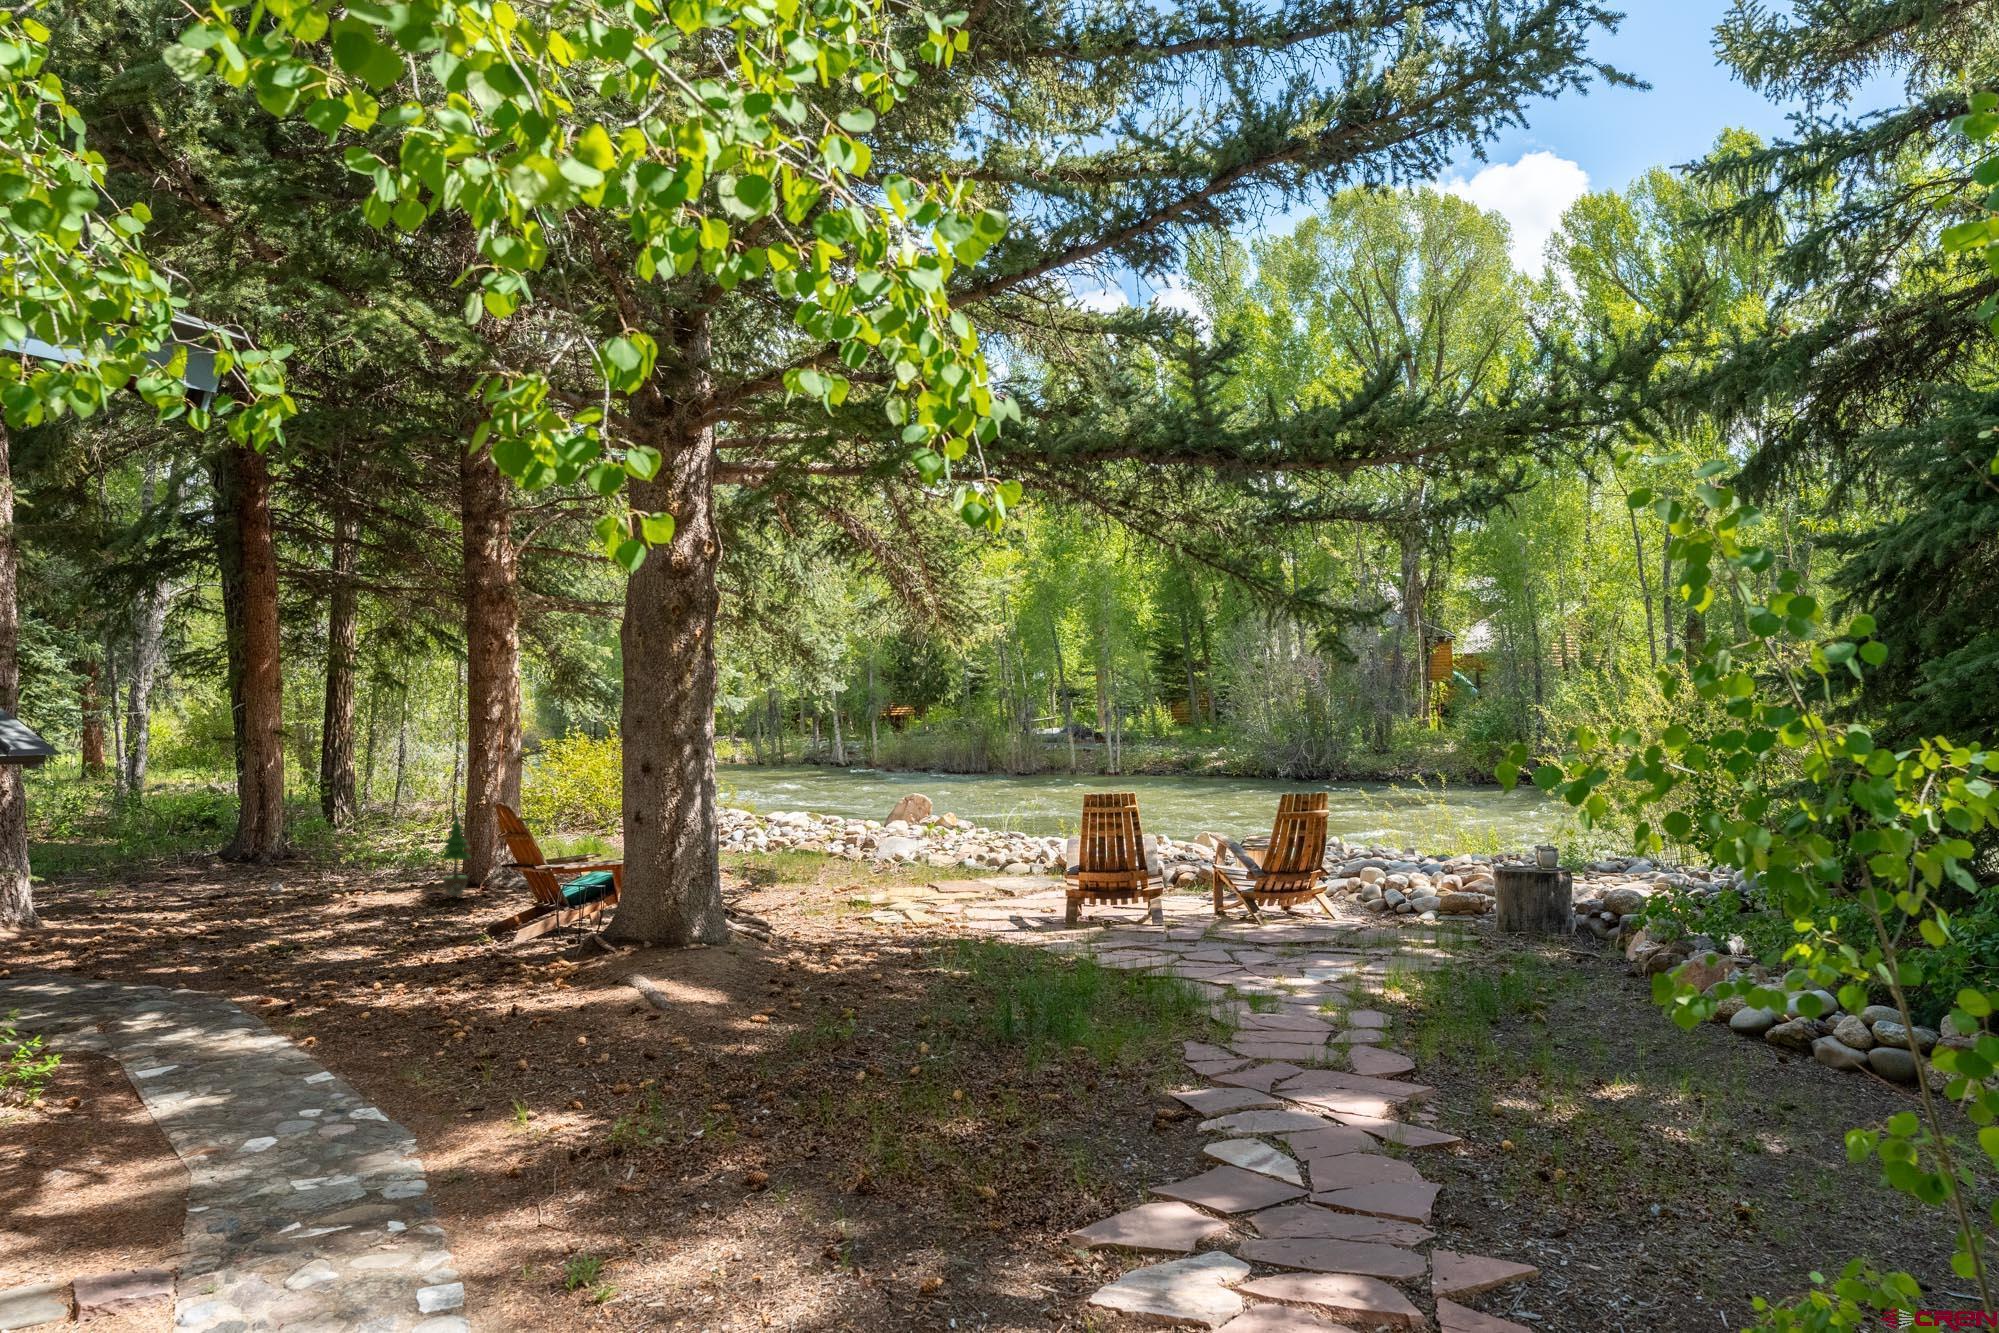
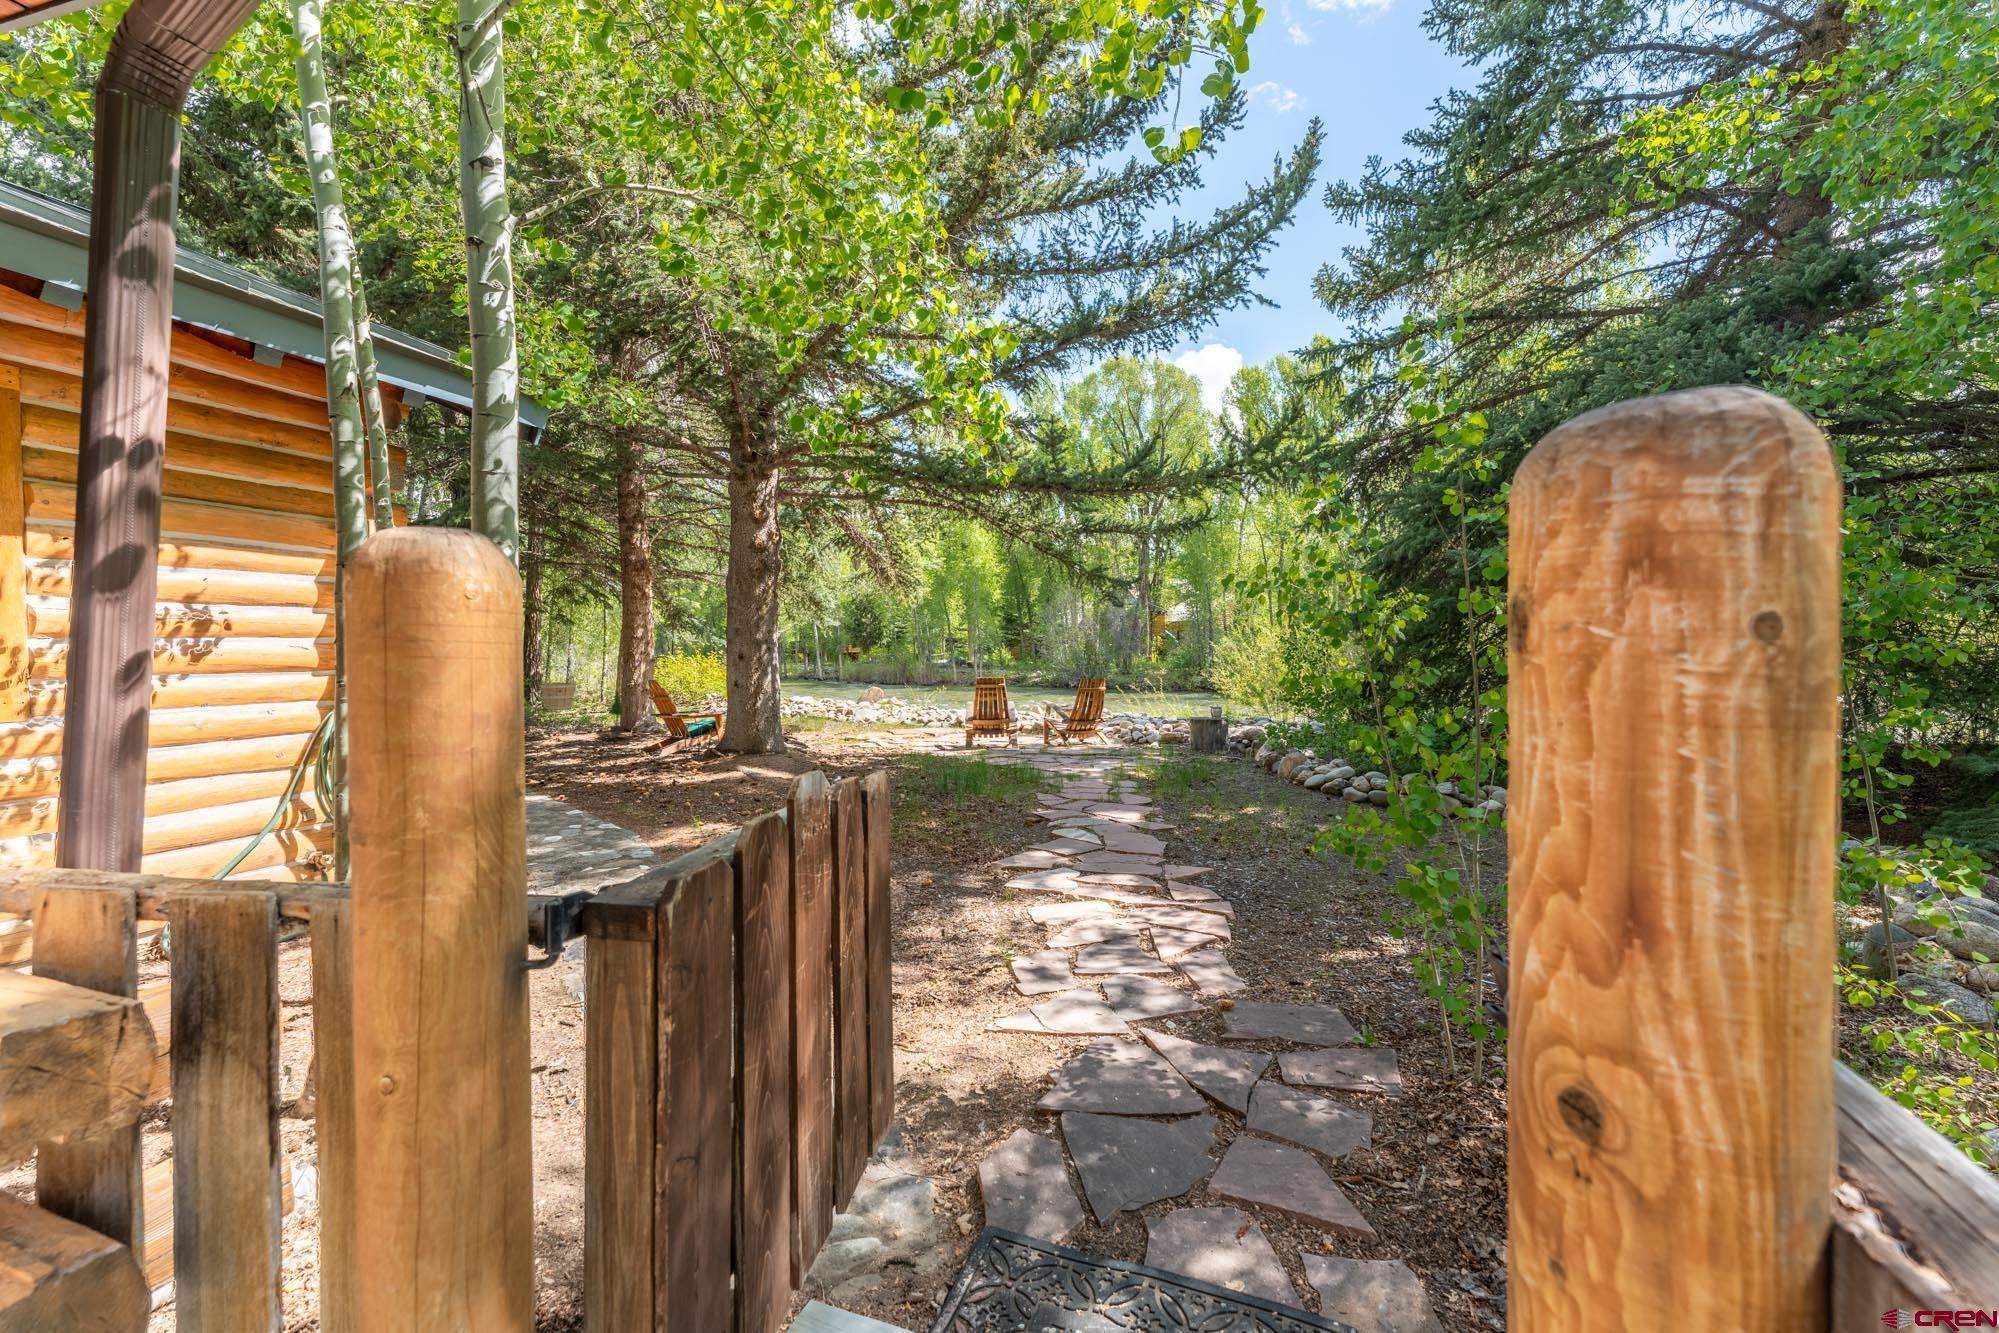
wooden bucket: none [352,790,411,838] -> present [540,682,577,710]

